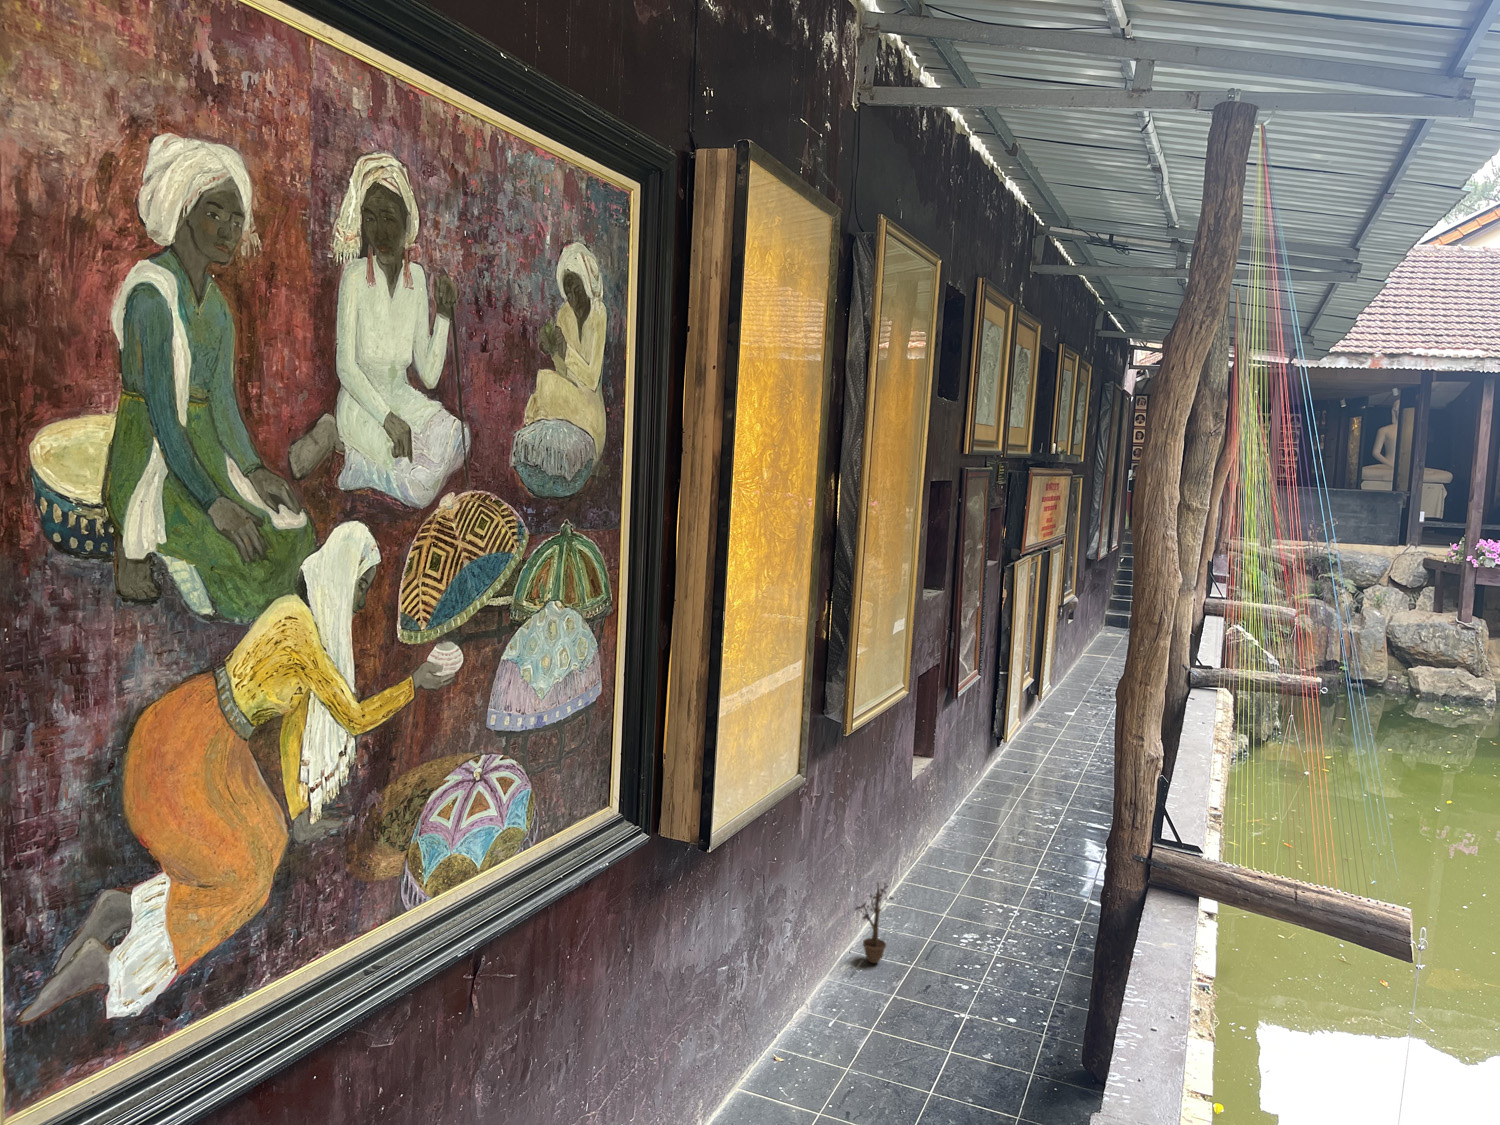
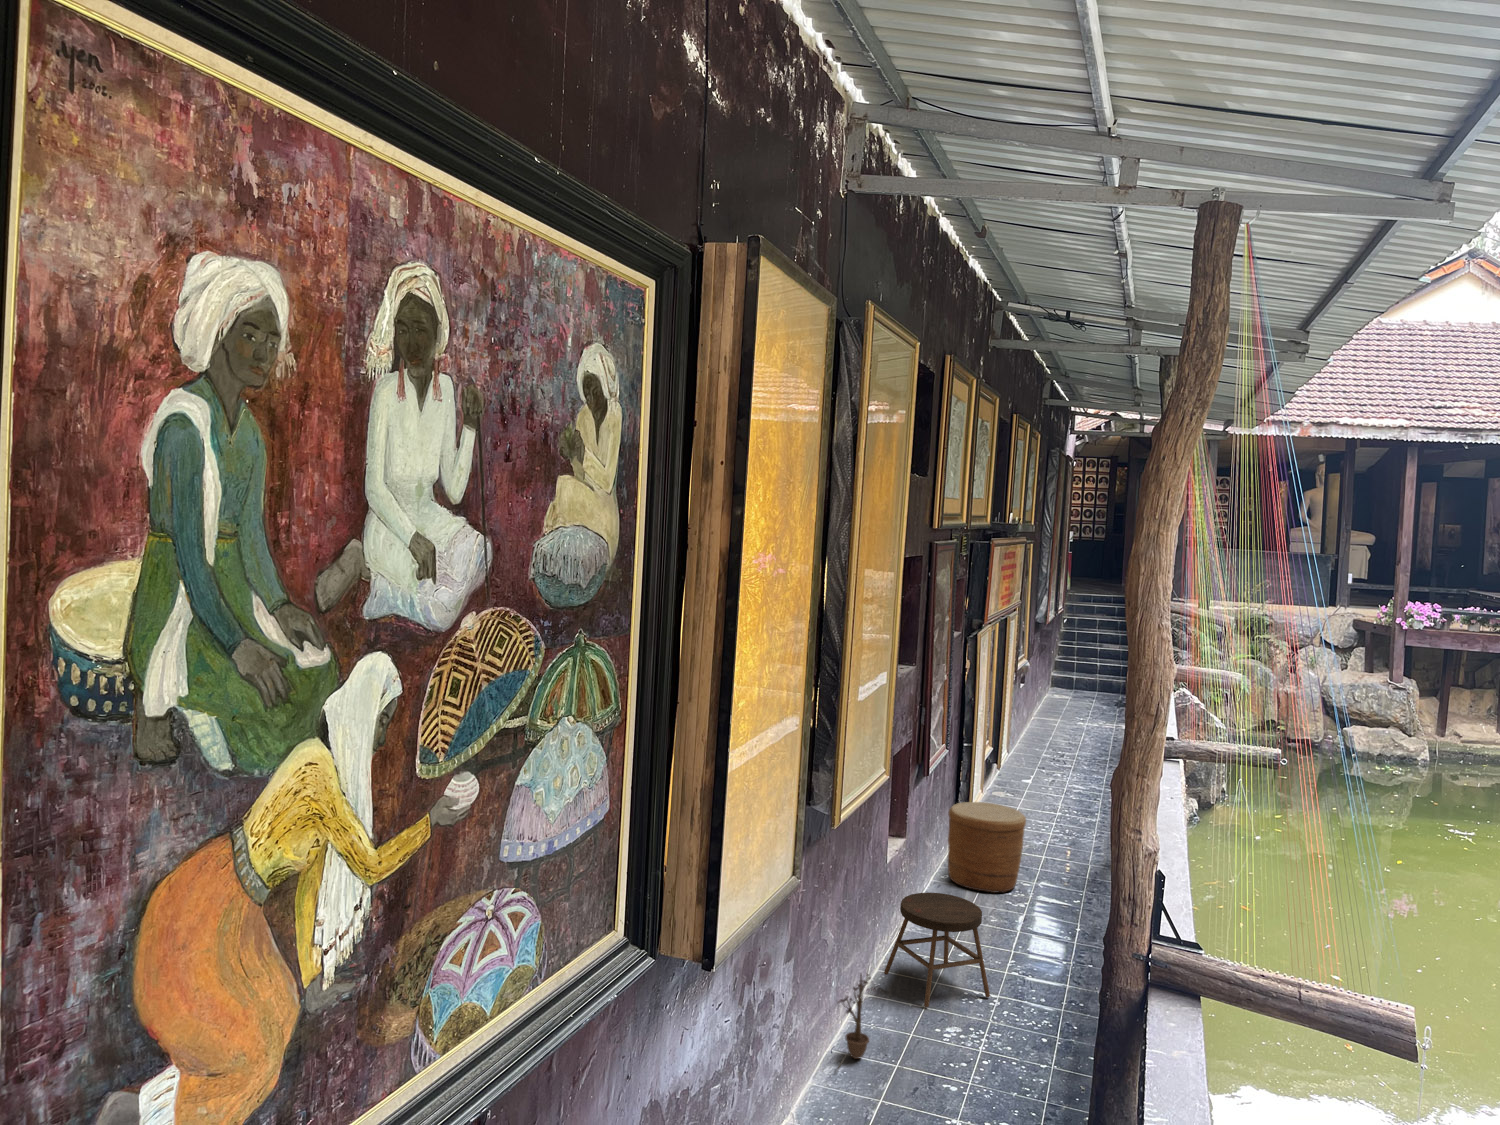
woven basket: none [979,729,1058,817] -> present [948,802,1026,893]
stool: none [908,811,1011,919] -> present [884,892,990,1007]

